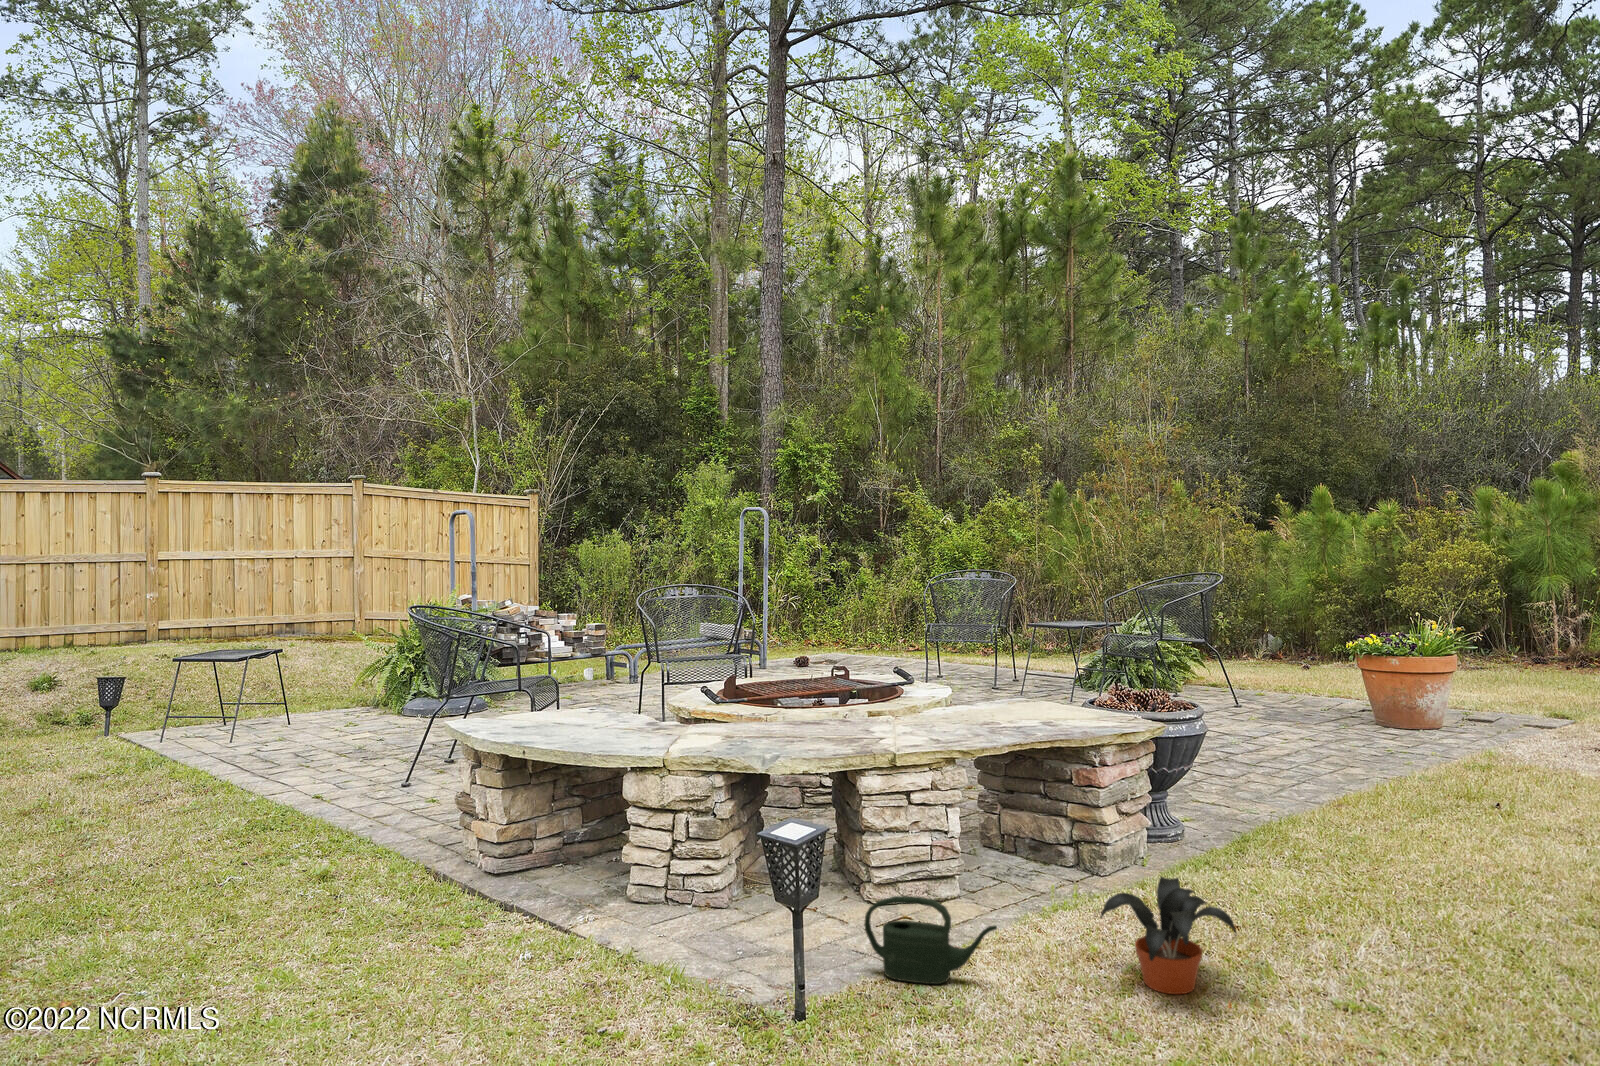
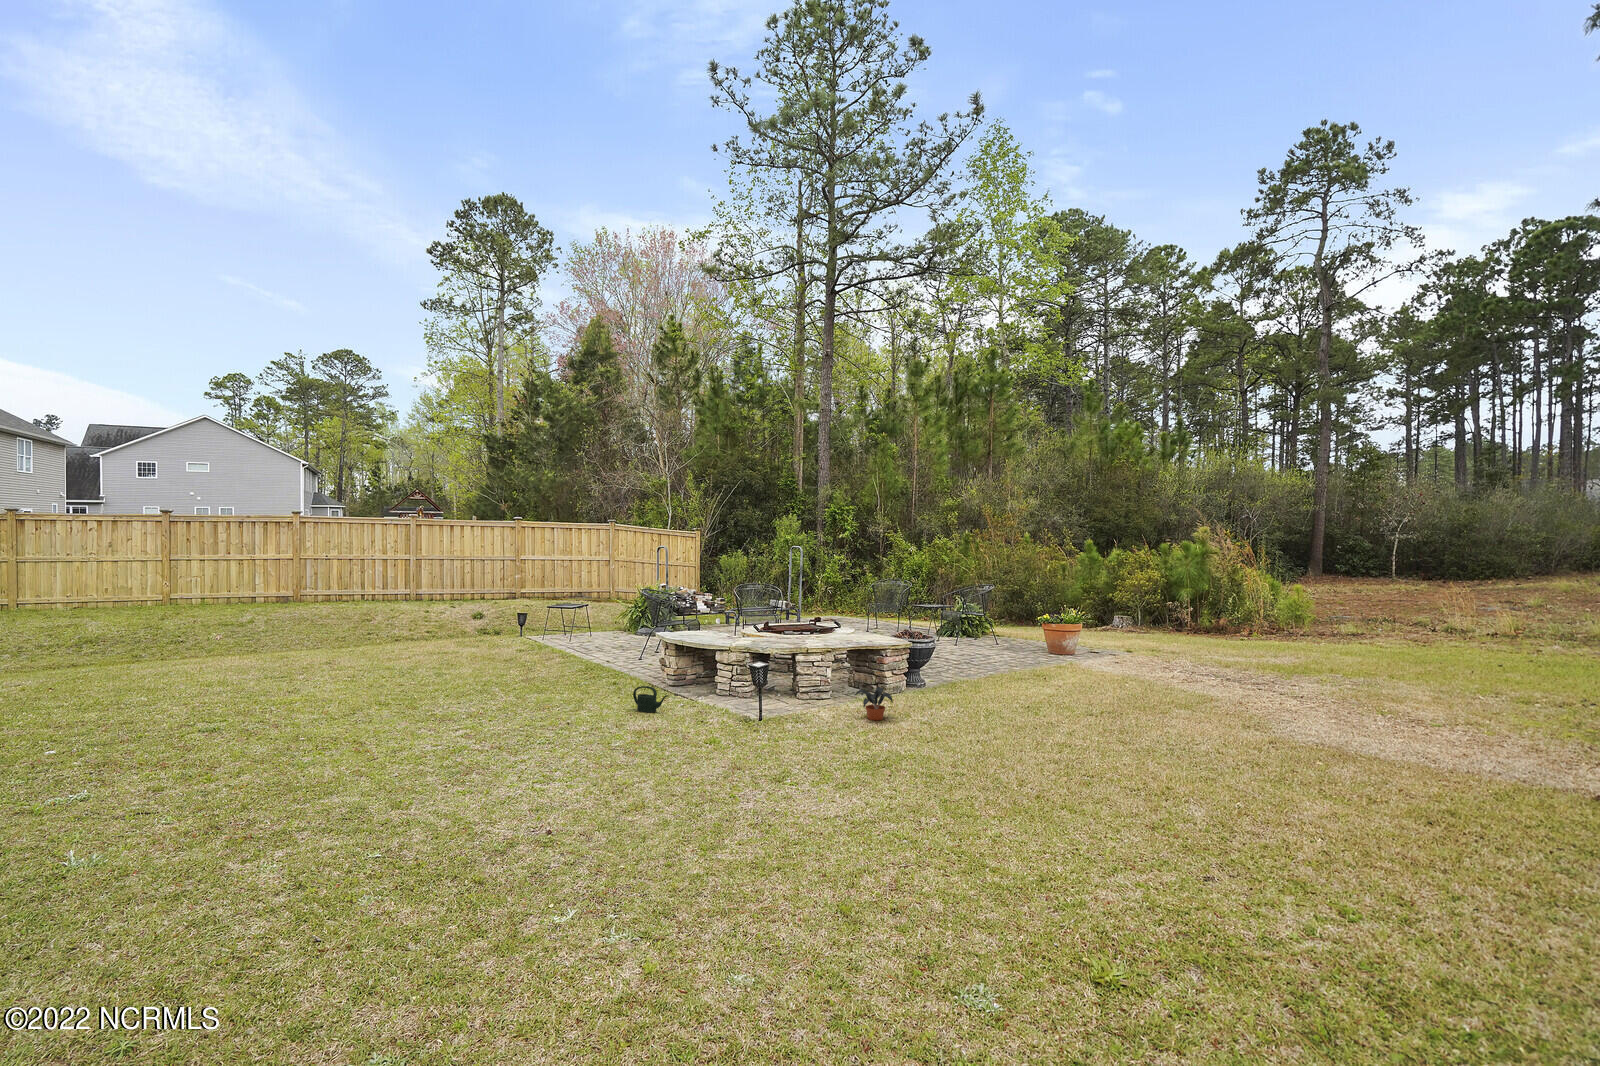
watering can: present [864,896,997,984] -> present [633,686,668,713]

